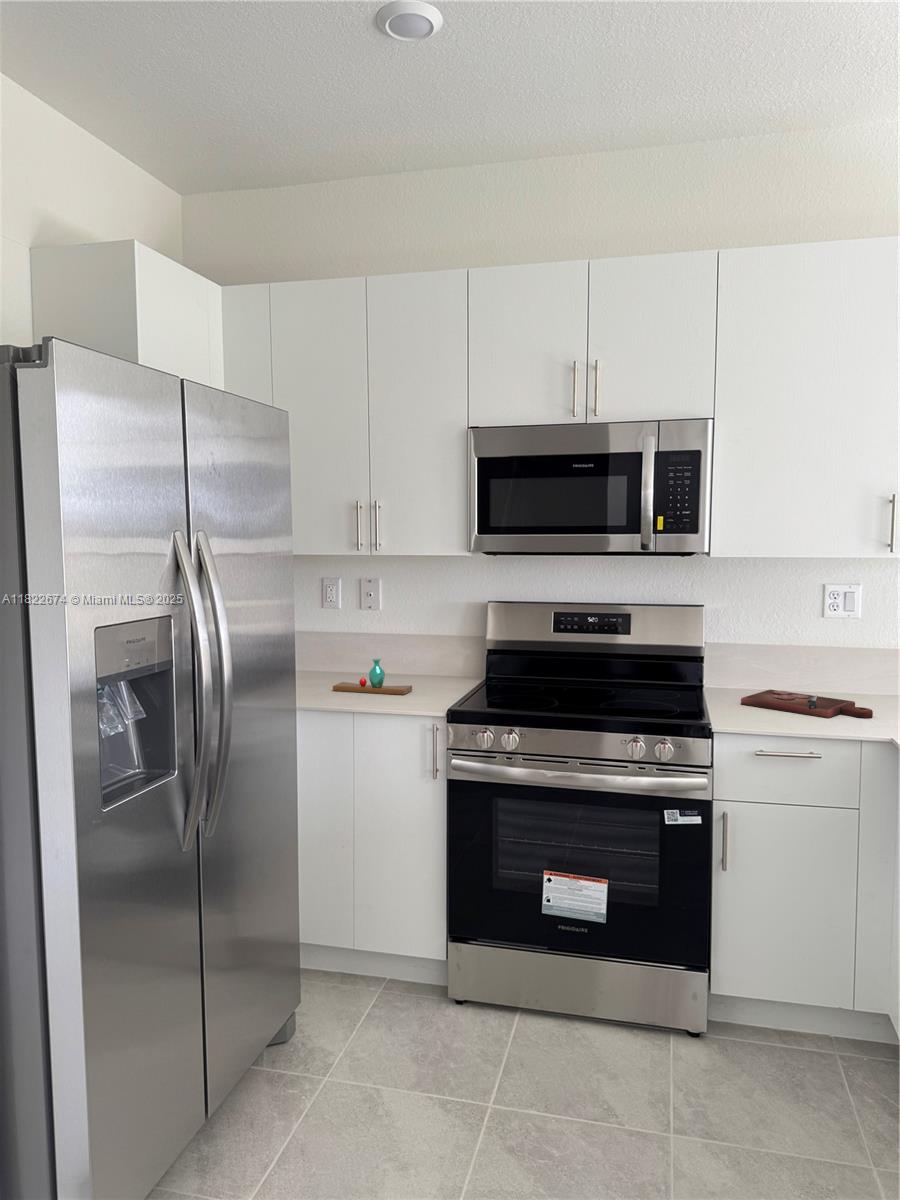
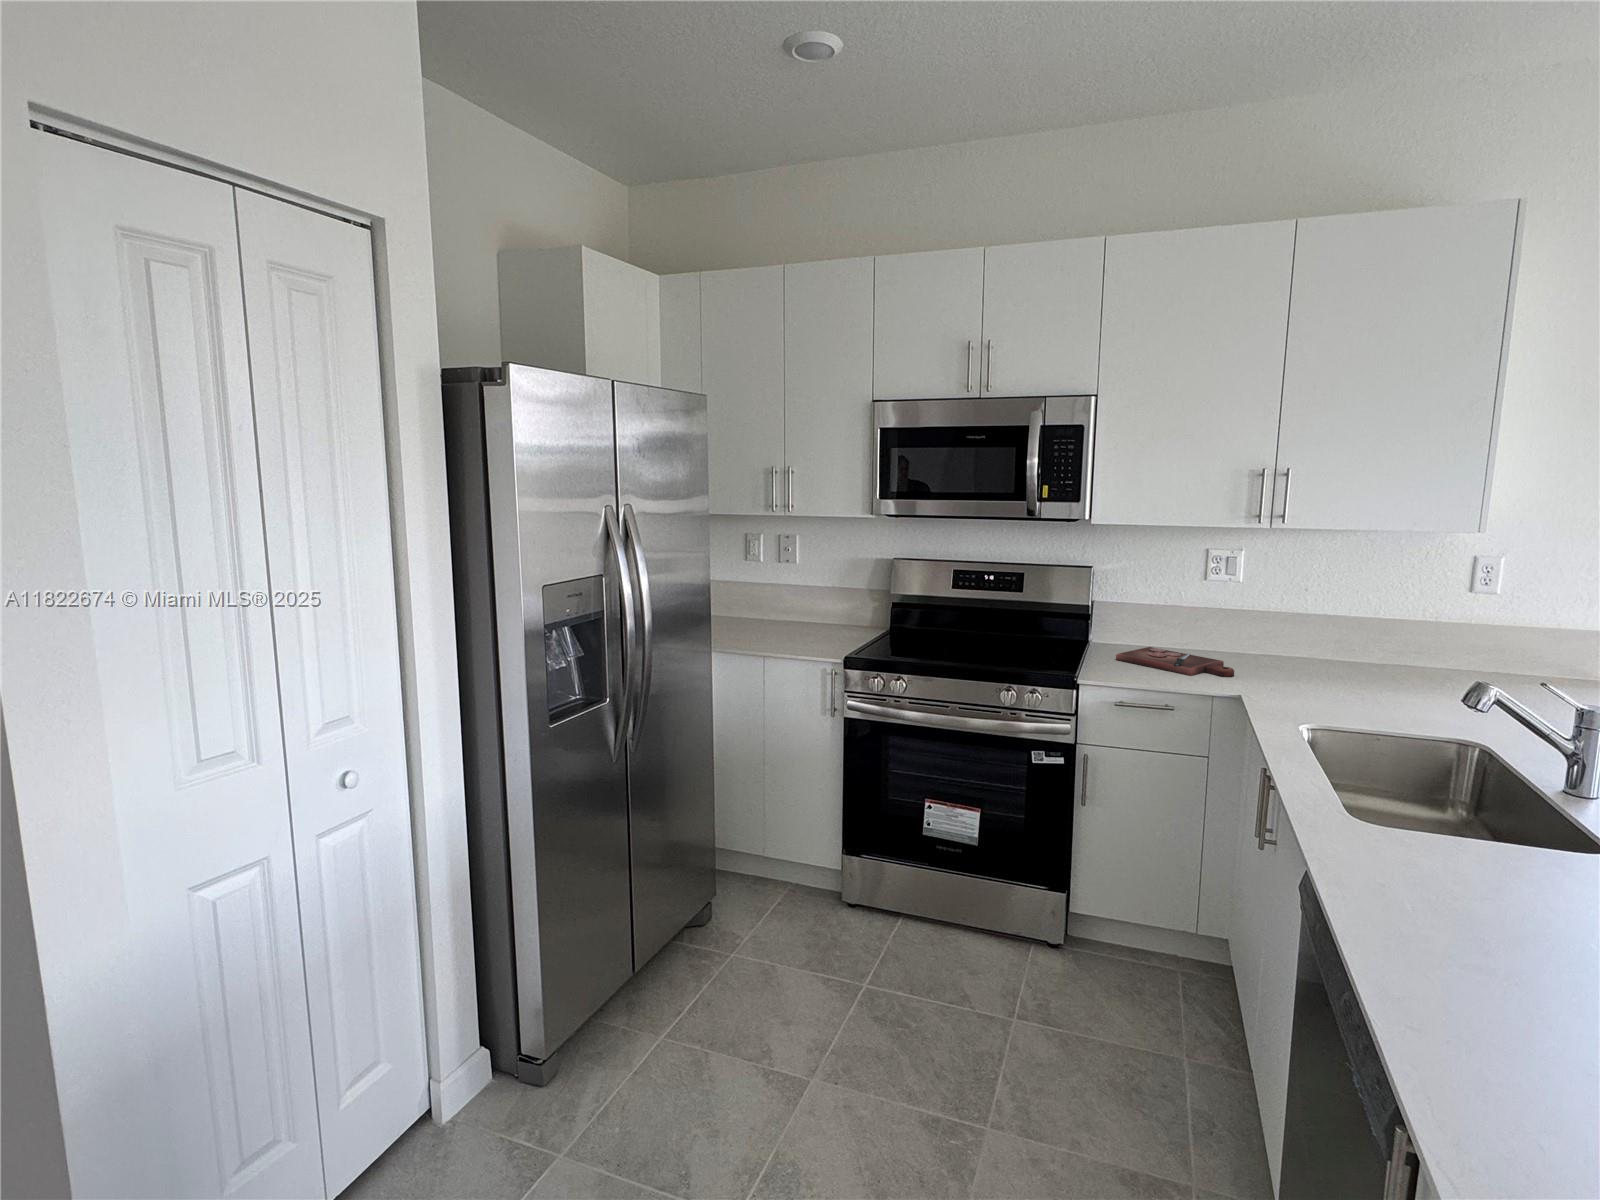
vase: present [333,659,412,695] -> none [751,608,820,641]

